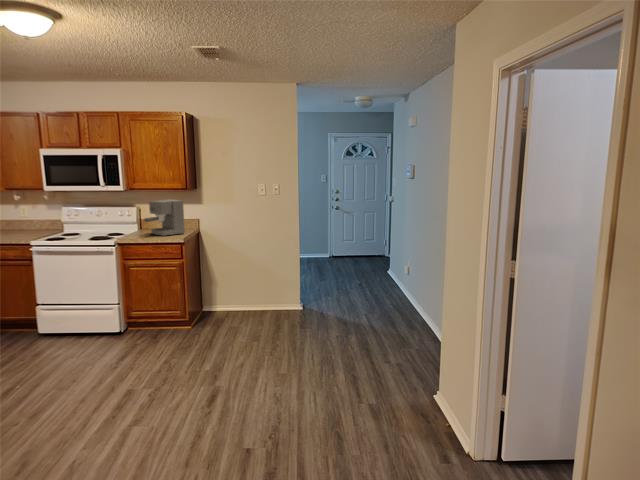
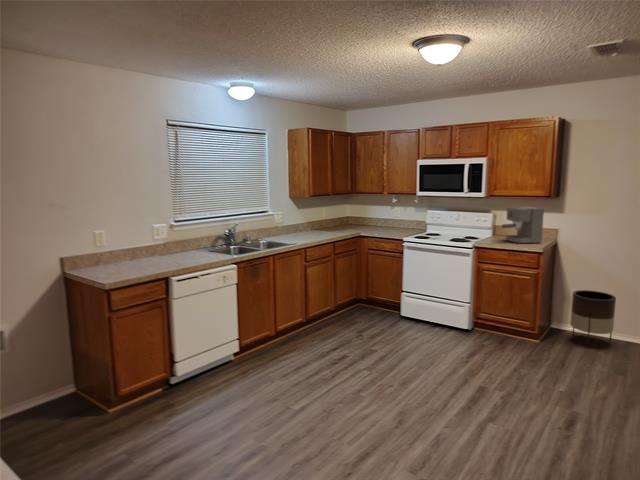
planter: none [216,271,249,322] -> present [570,290,616,347]

